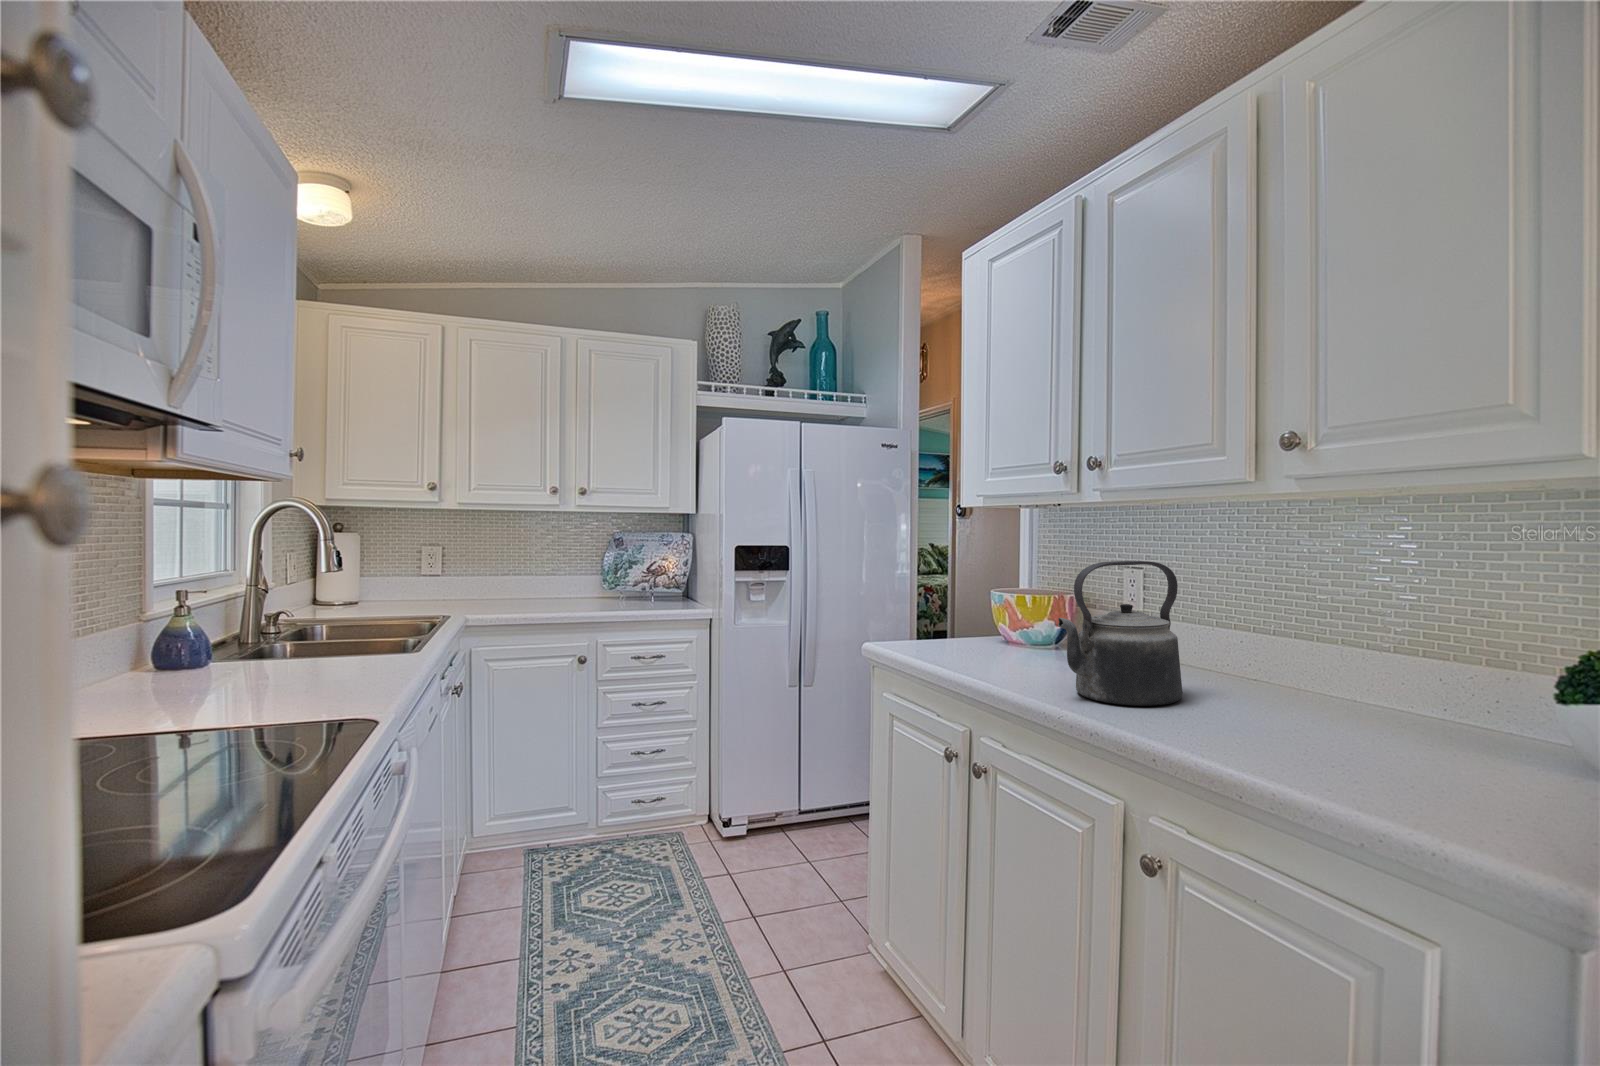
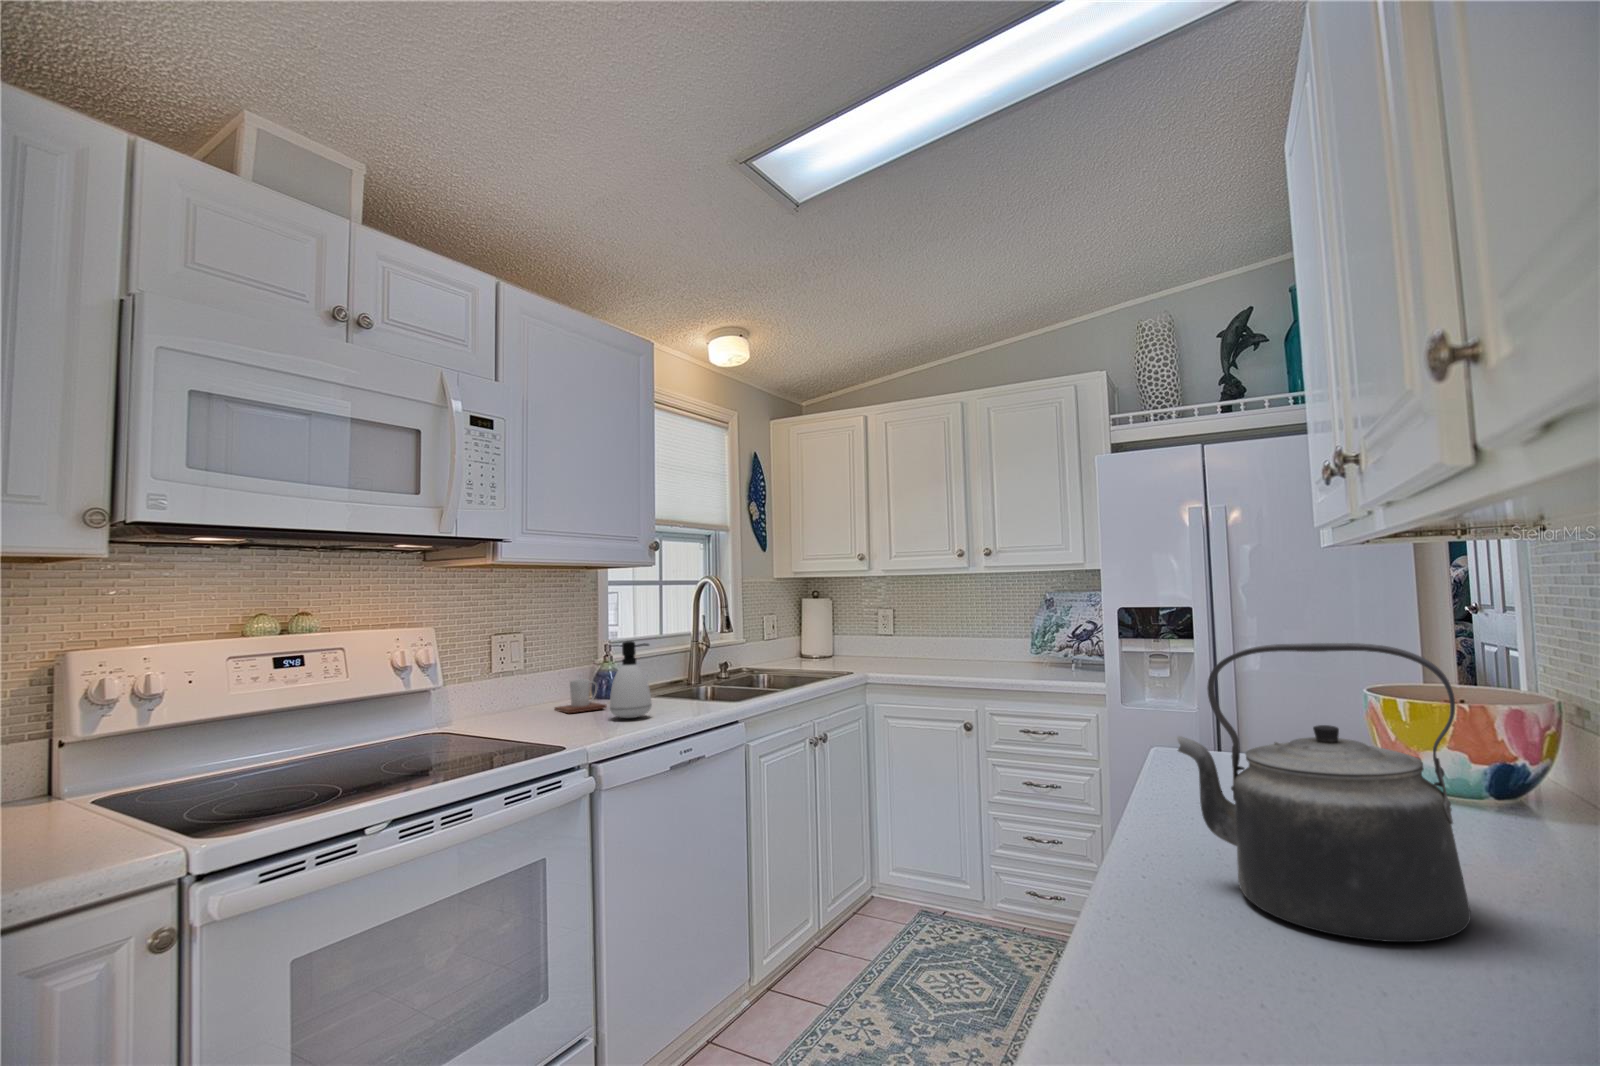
soap dispenser: none [312,577,375,680] -> present [610,641,652,718]
mug: none [151,636,254,688] -> present [554,679,607,713]

